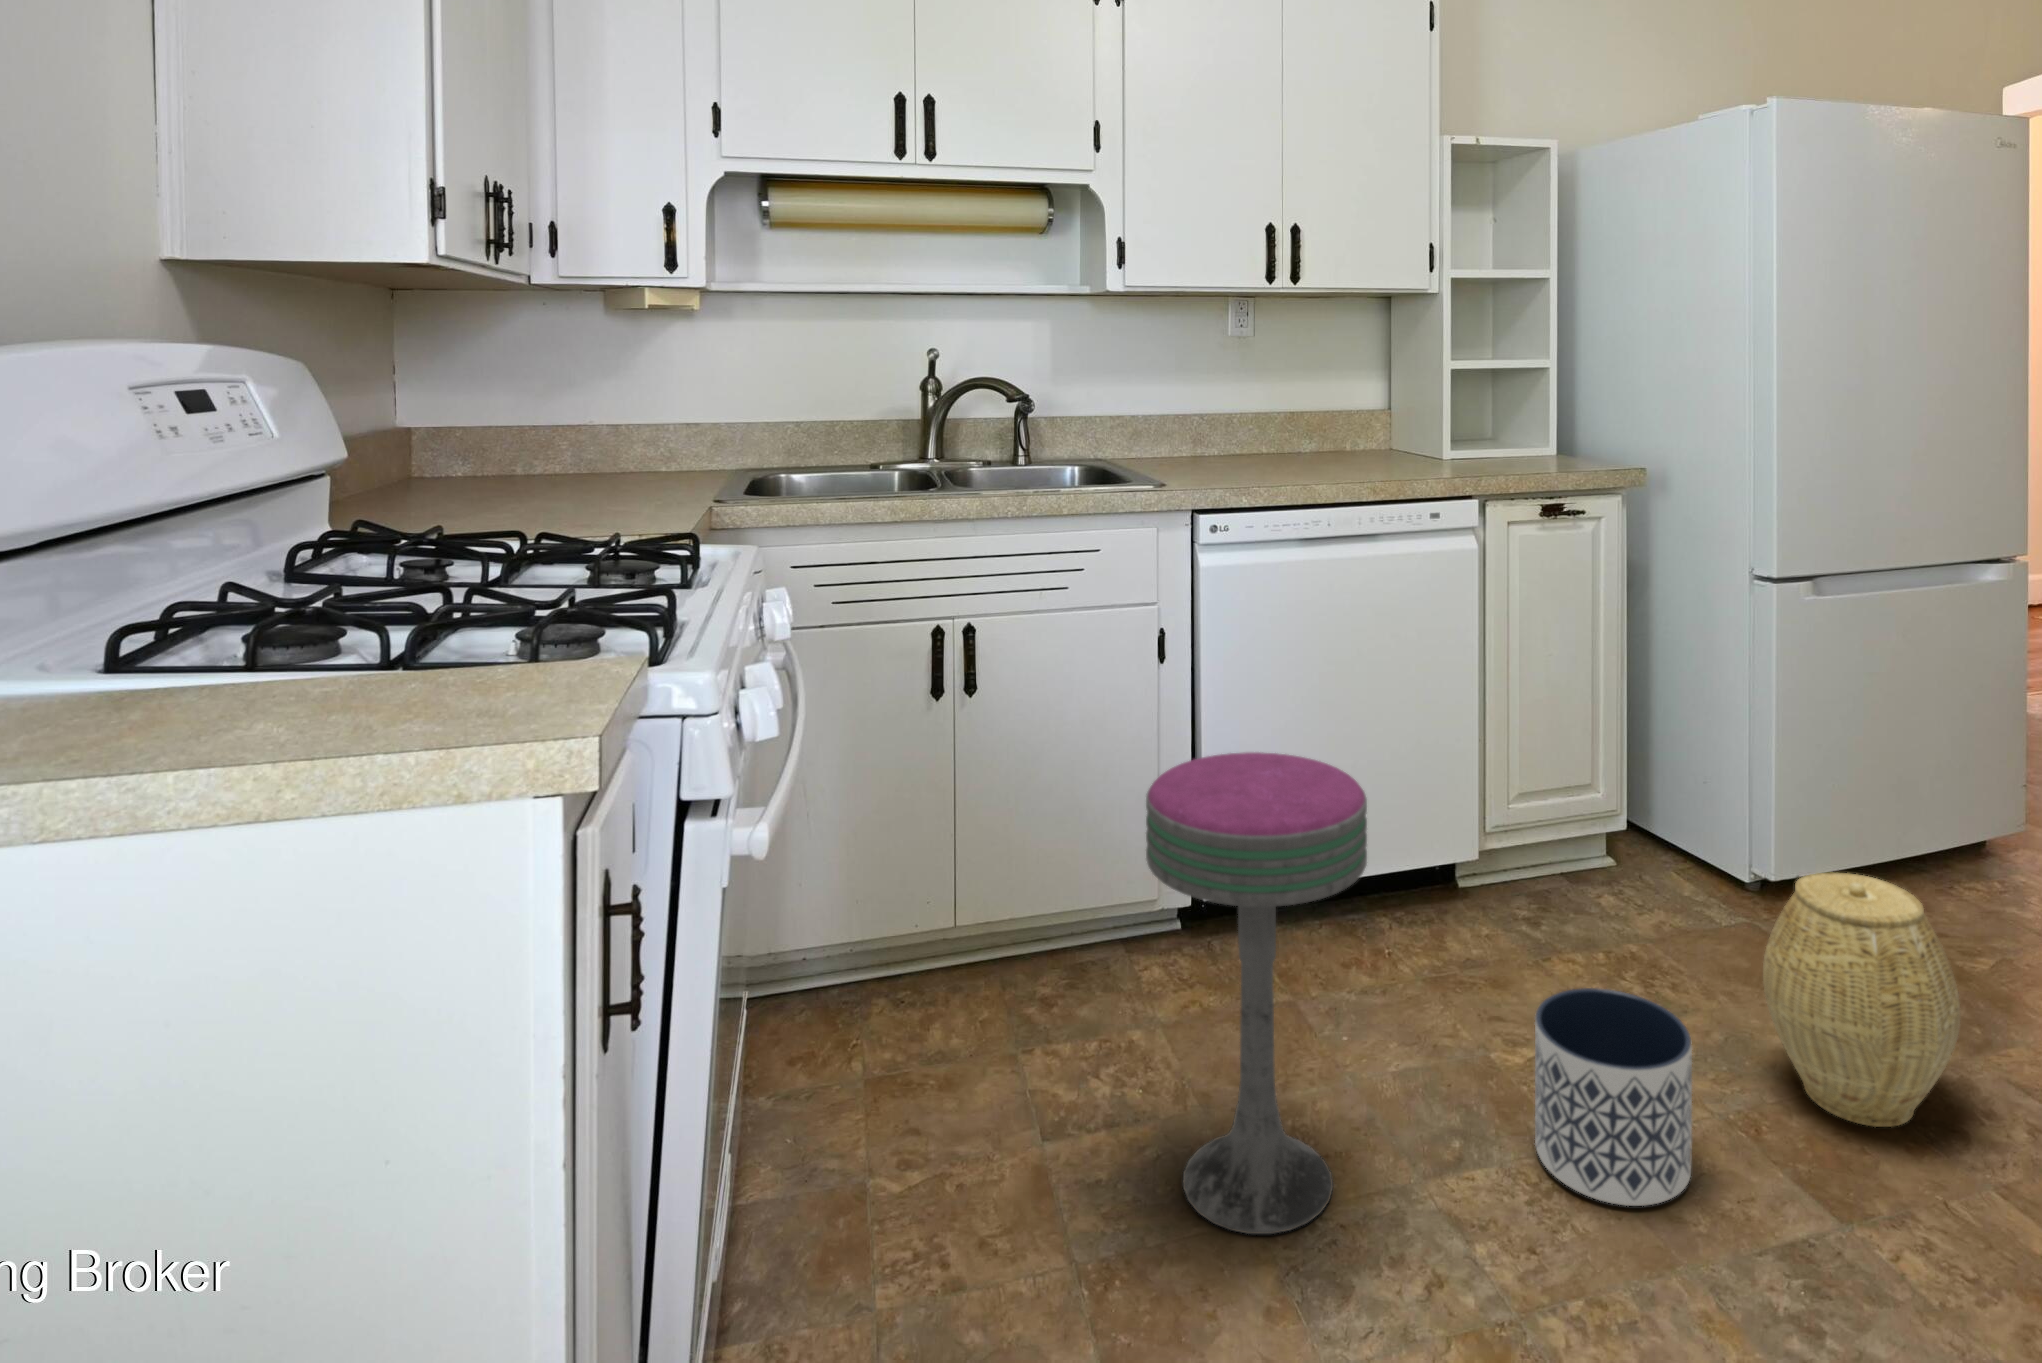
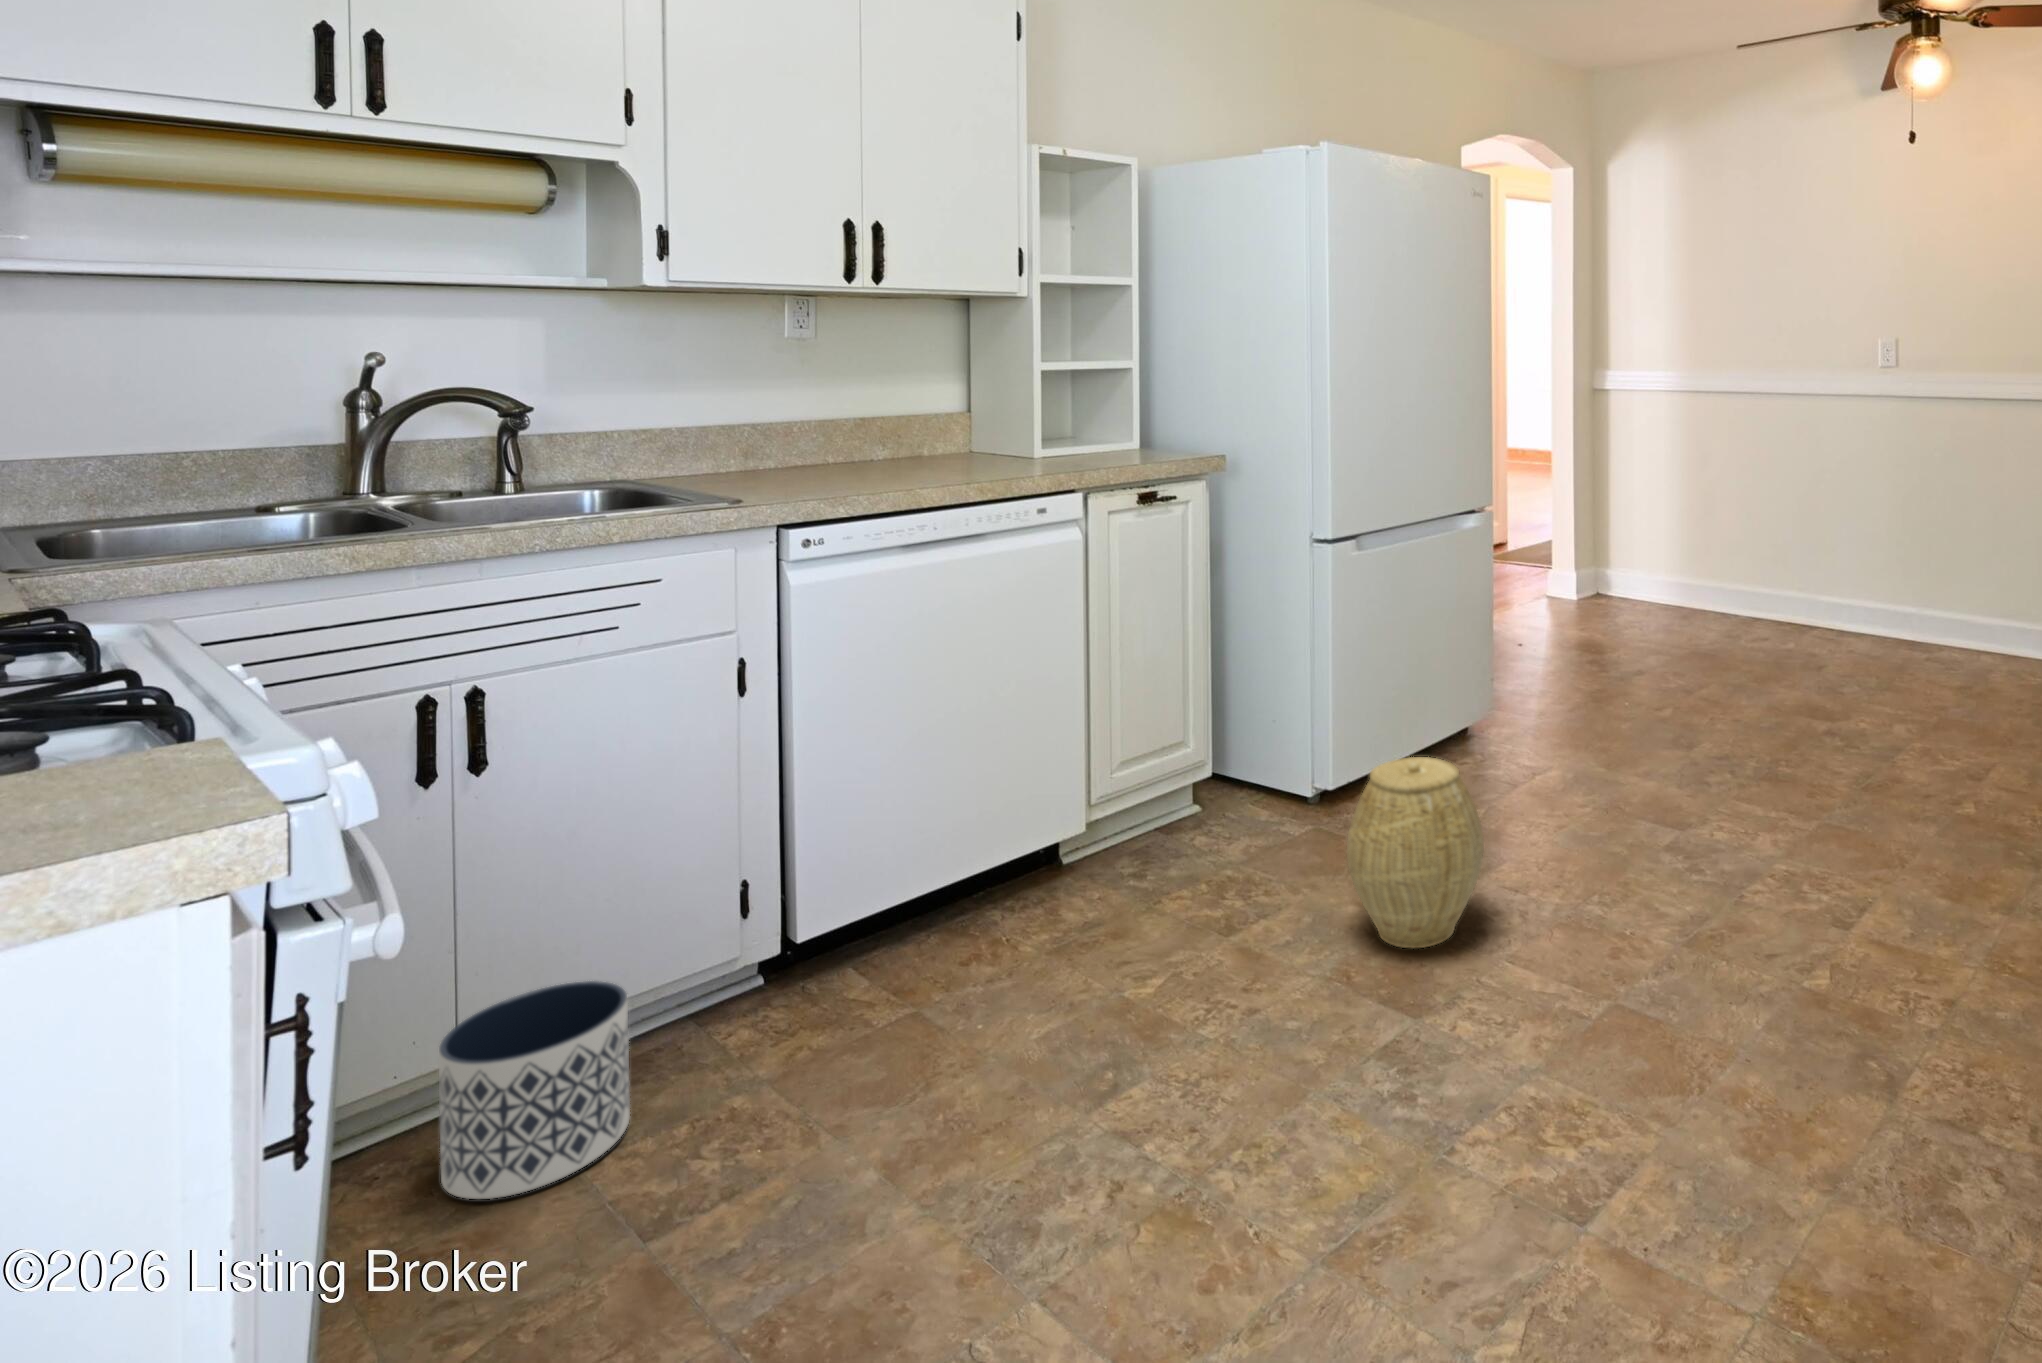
bar stool: present [1146,752,1367,1234] -> none [783,749,1032,1238]
planter: present [1535,988,1692,1206] -> present [439,981,630,1199]

